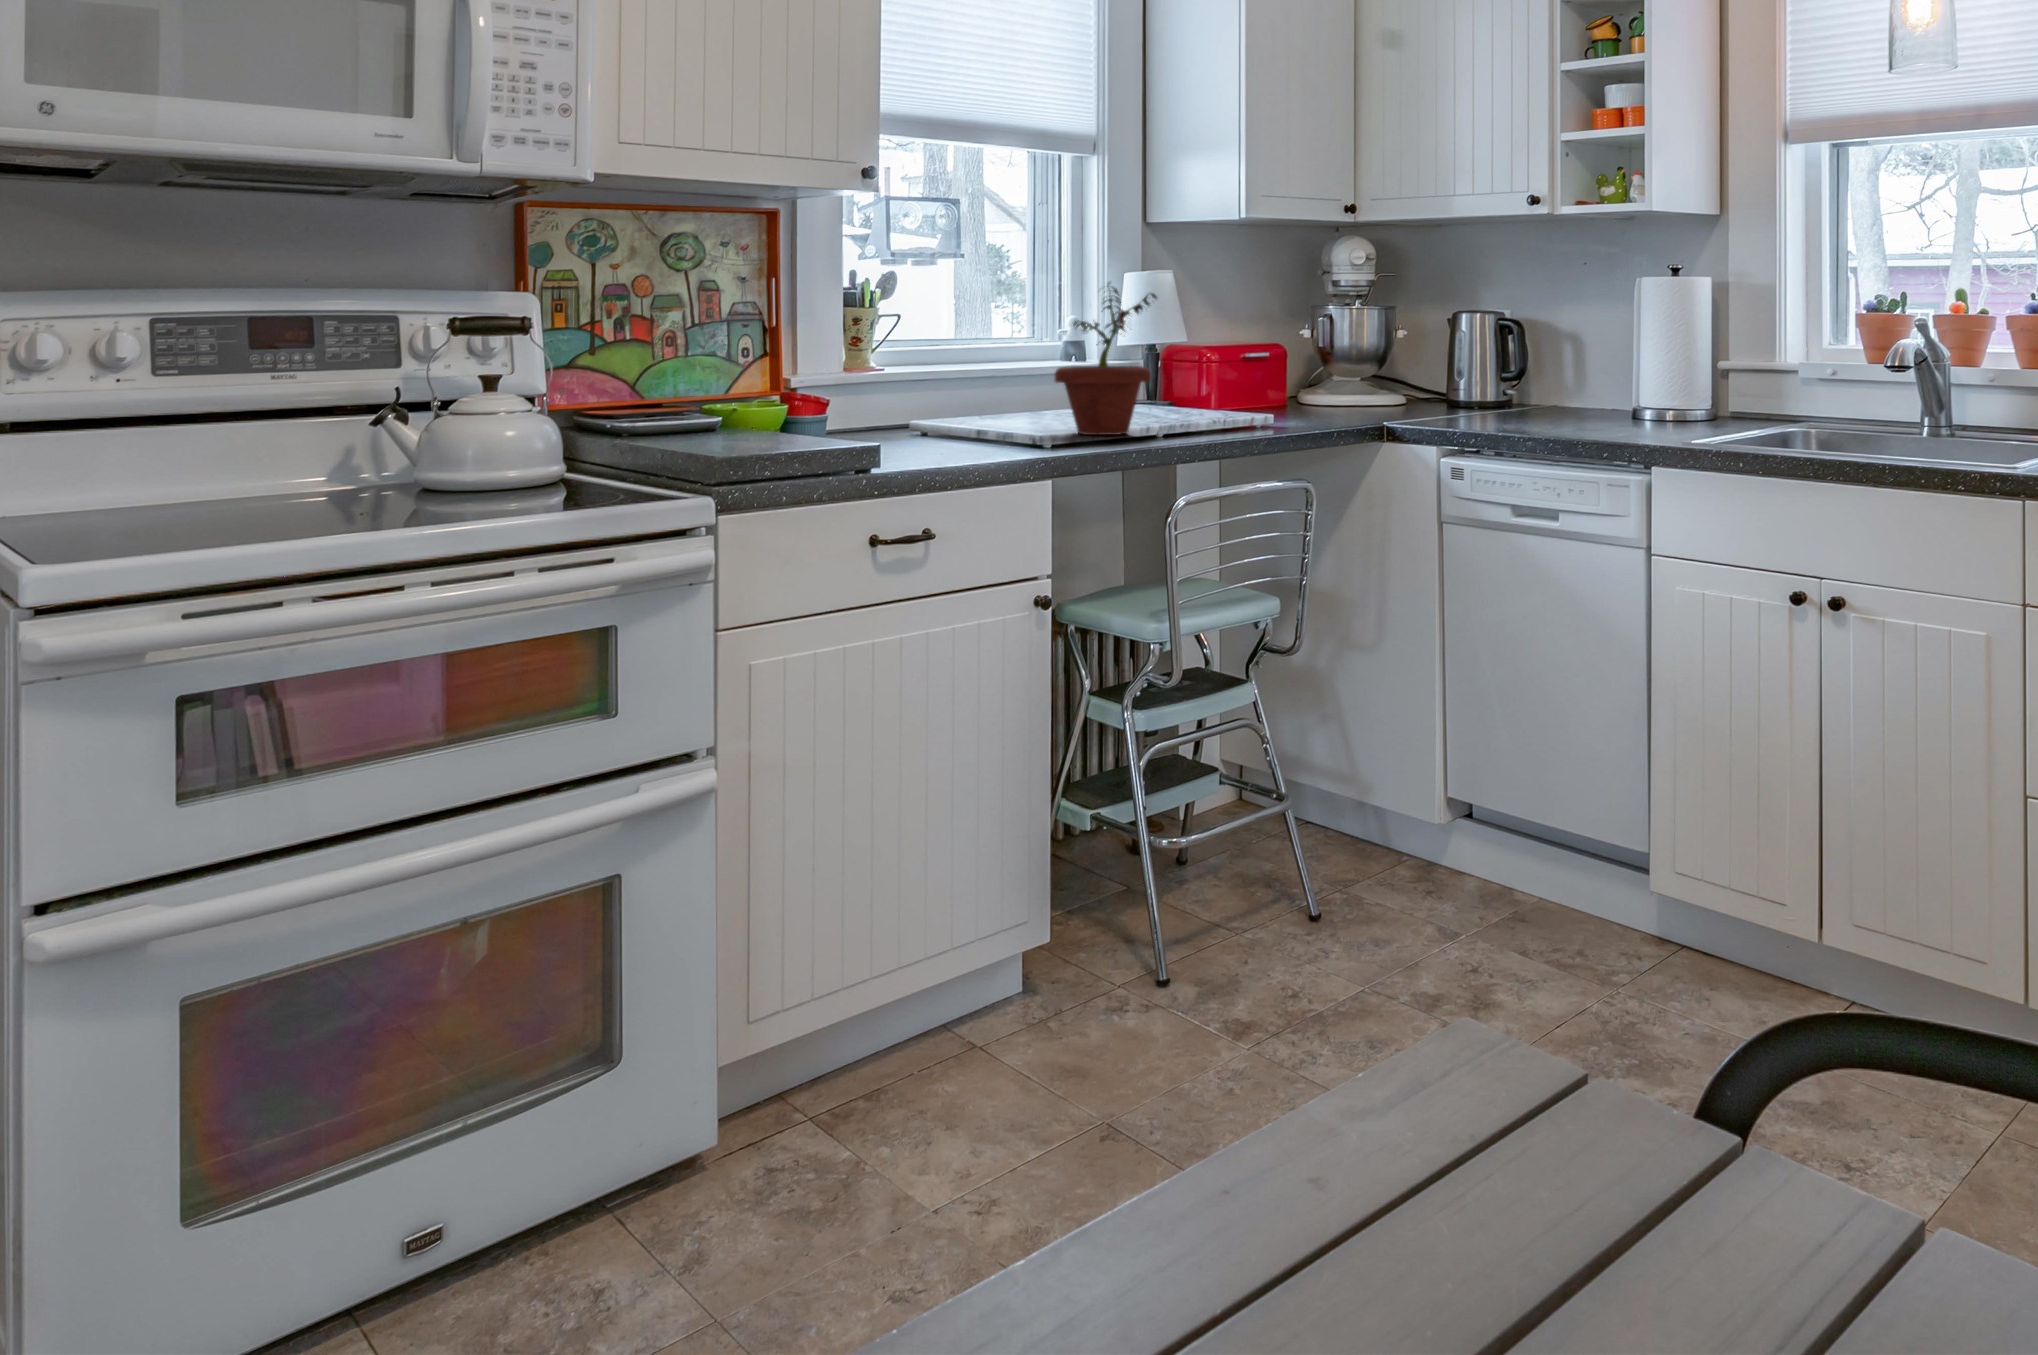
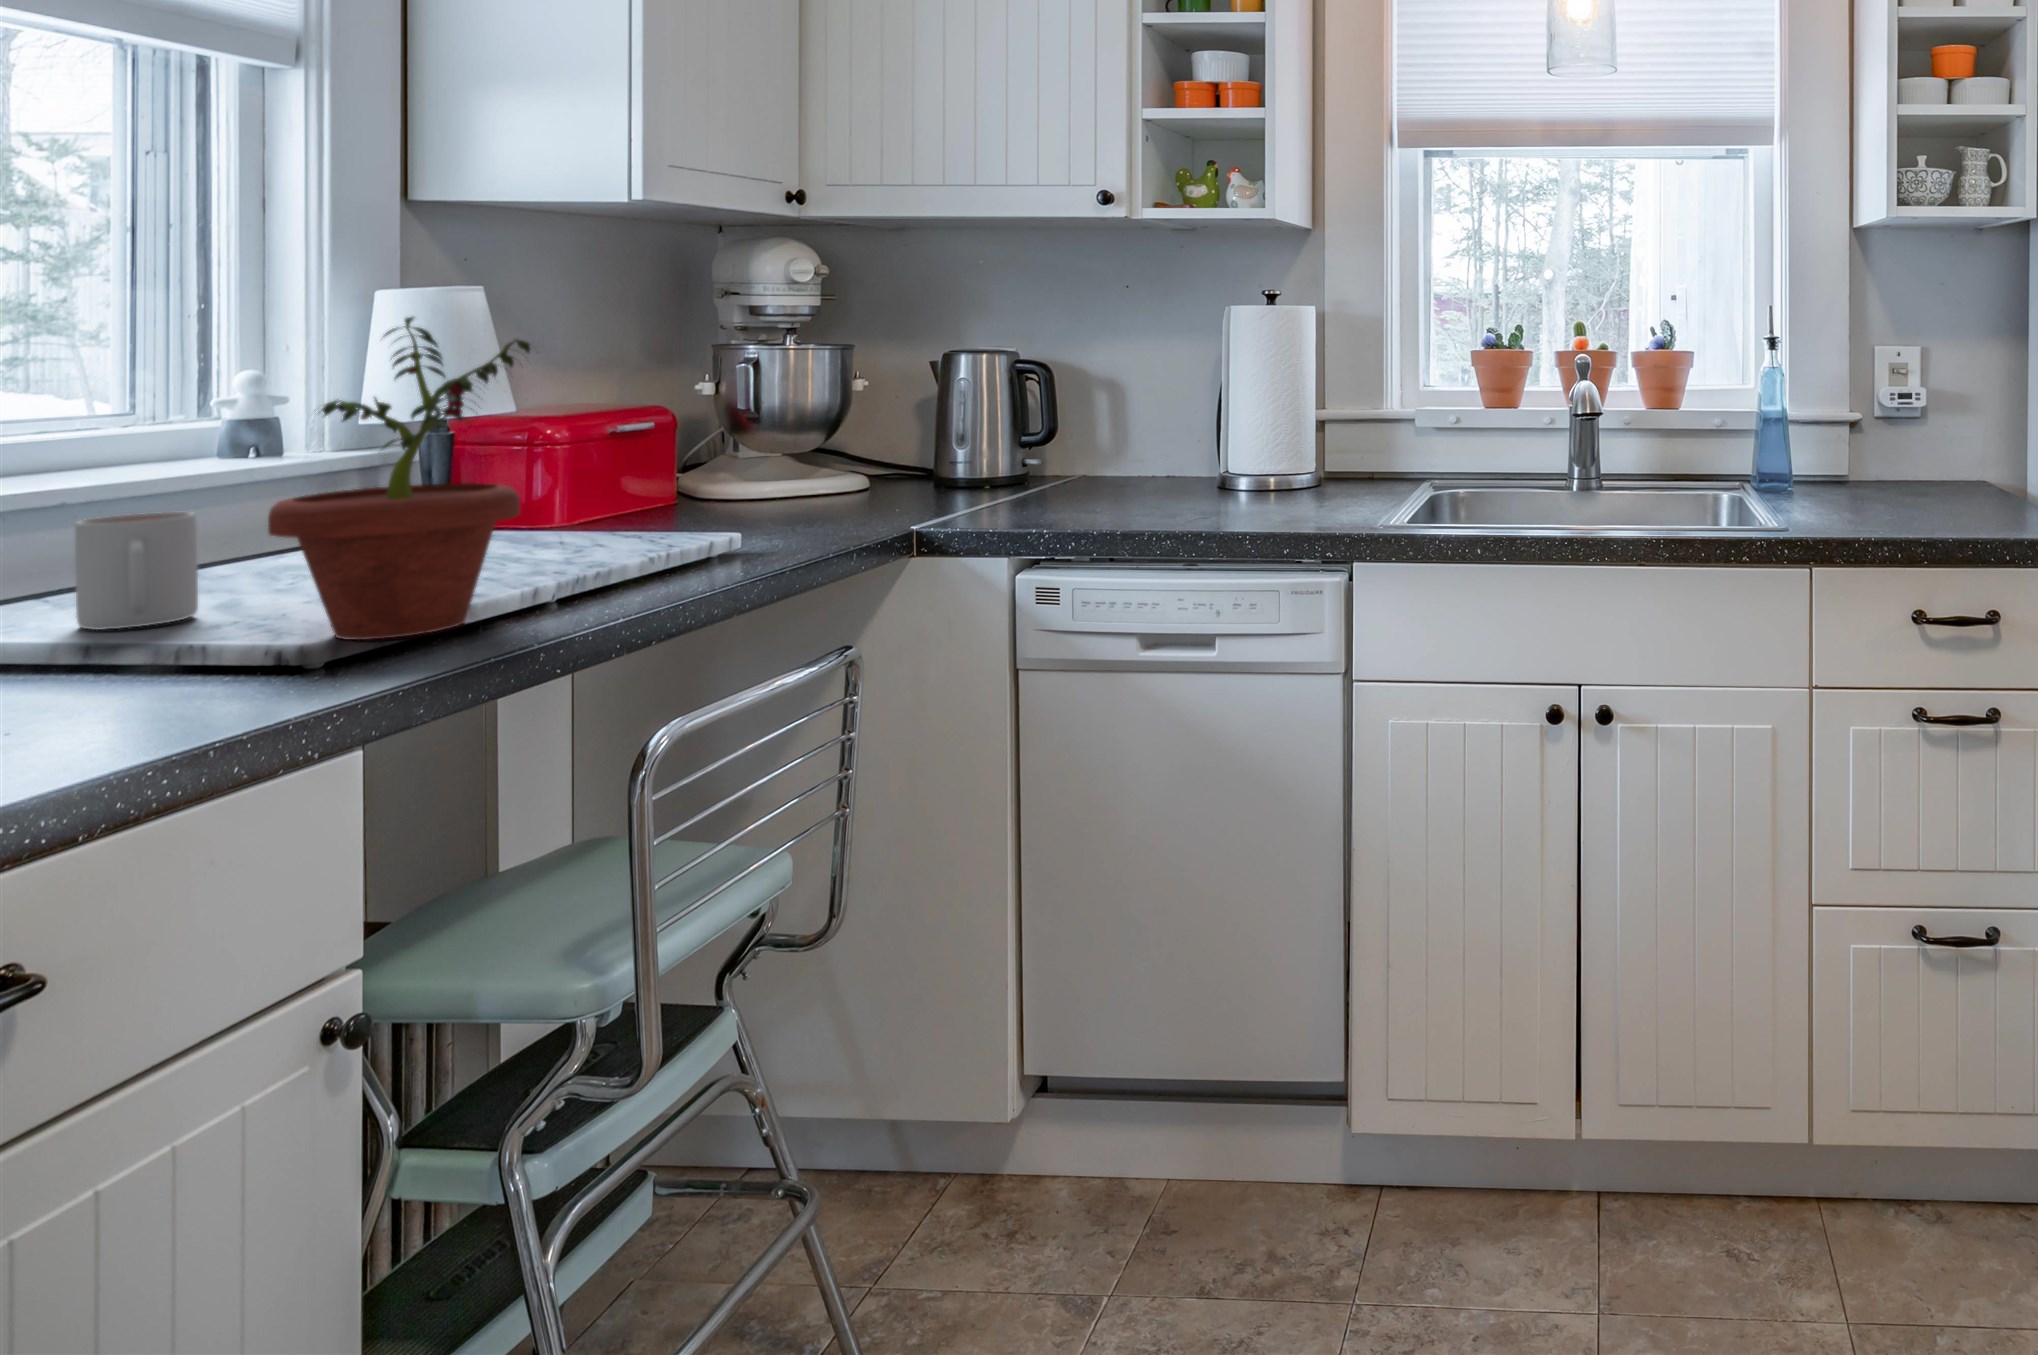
mug: none [997,375,1037,424] -> present [75,512,198,630]

